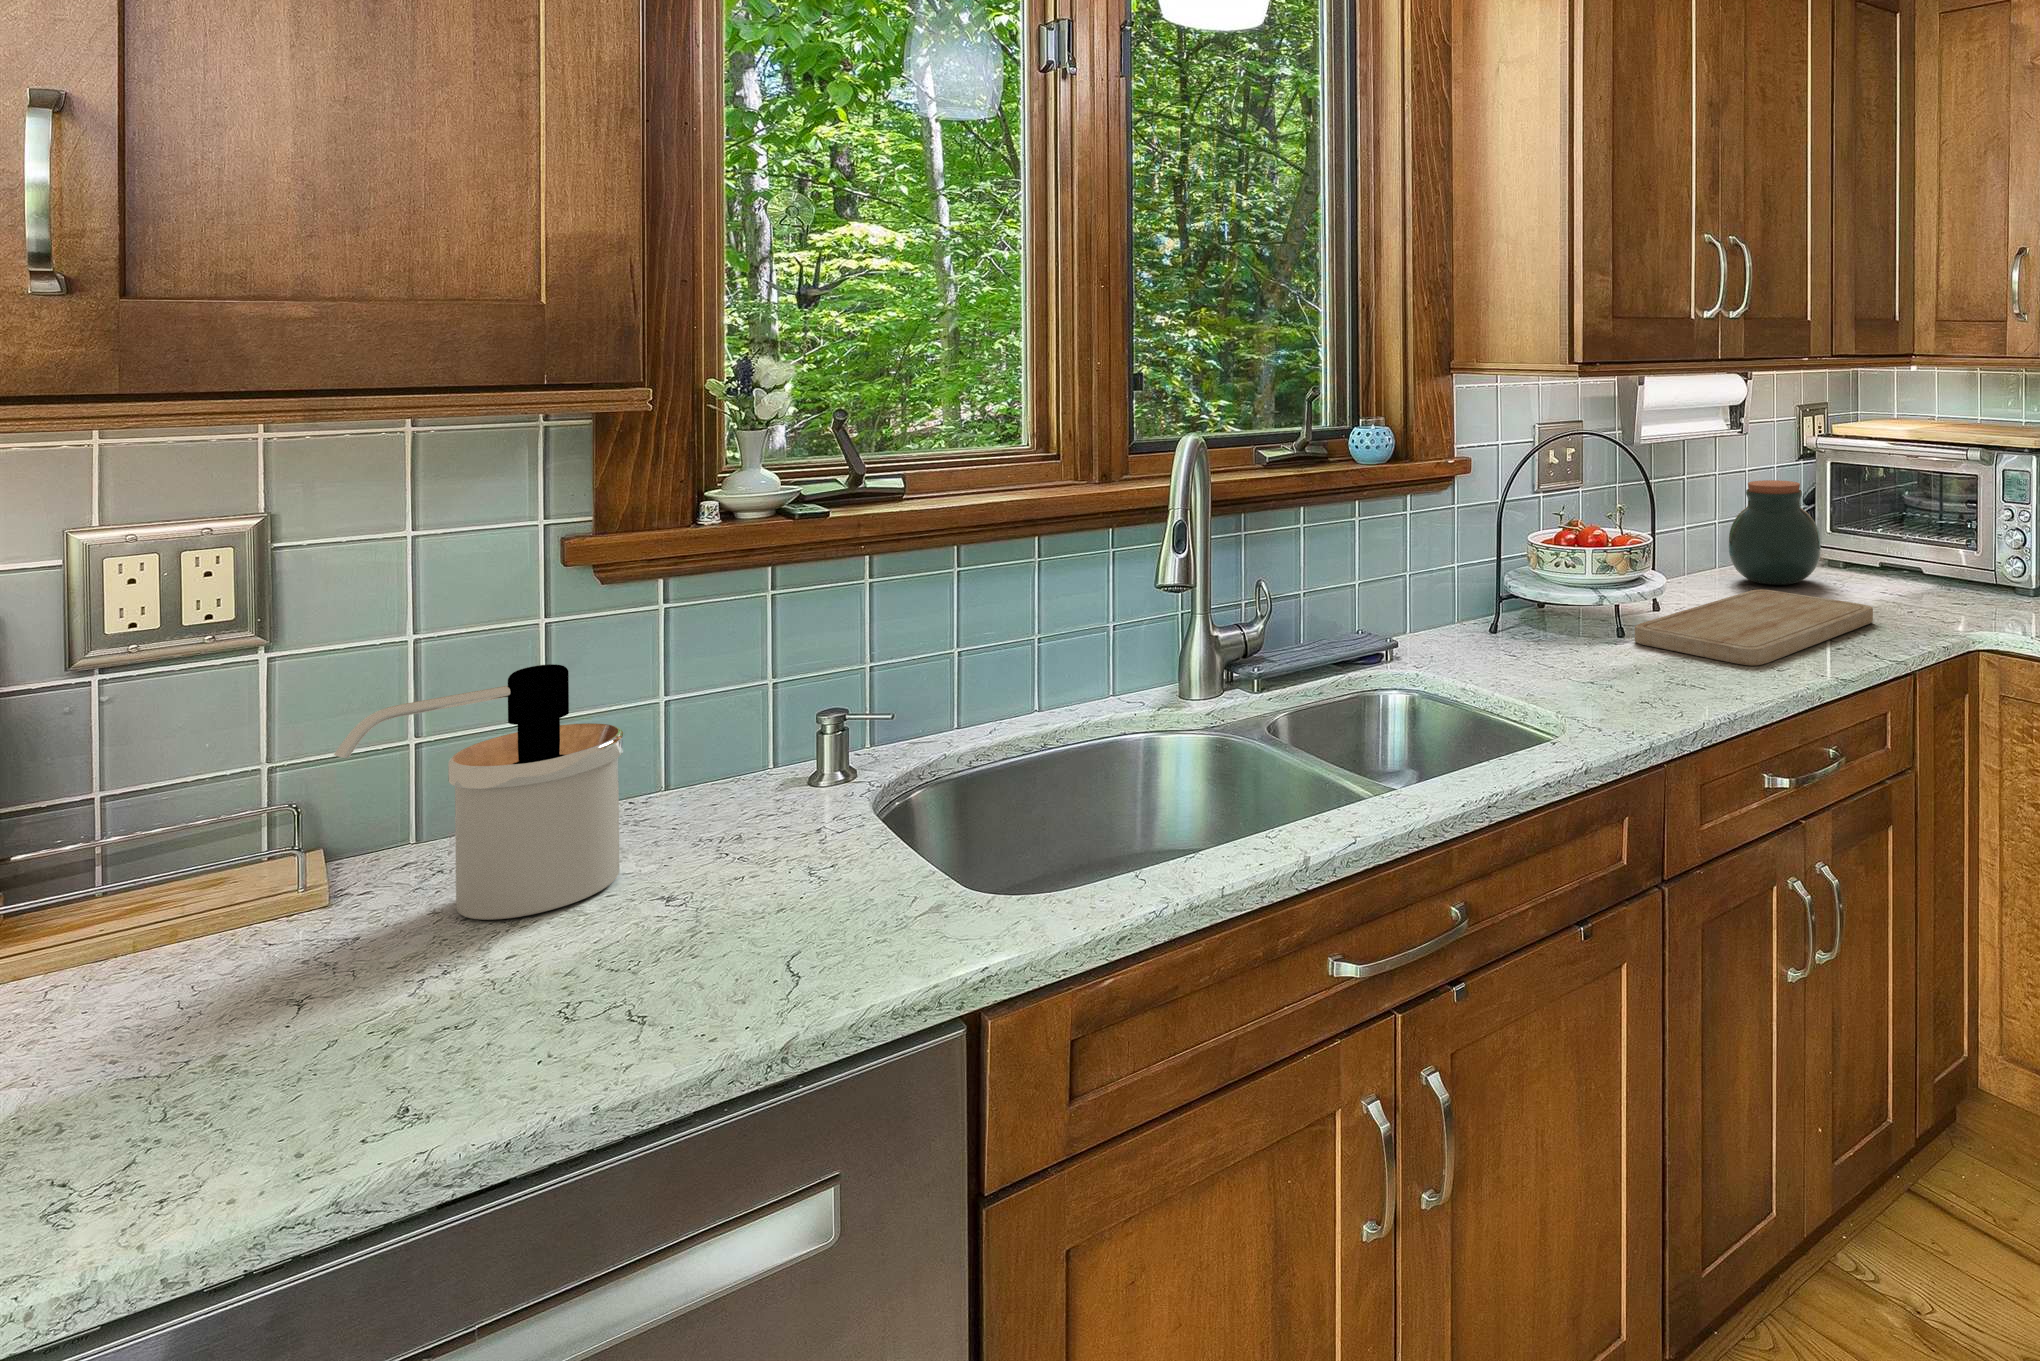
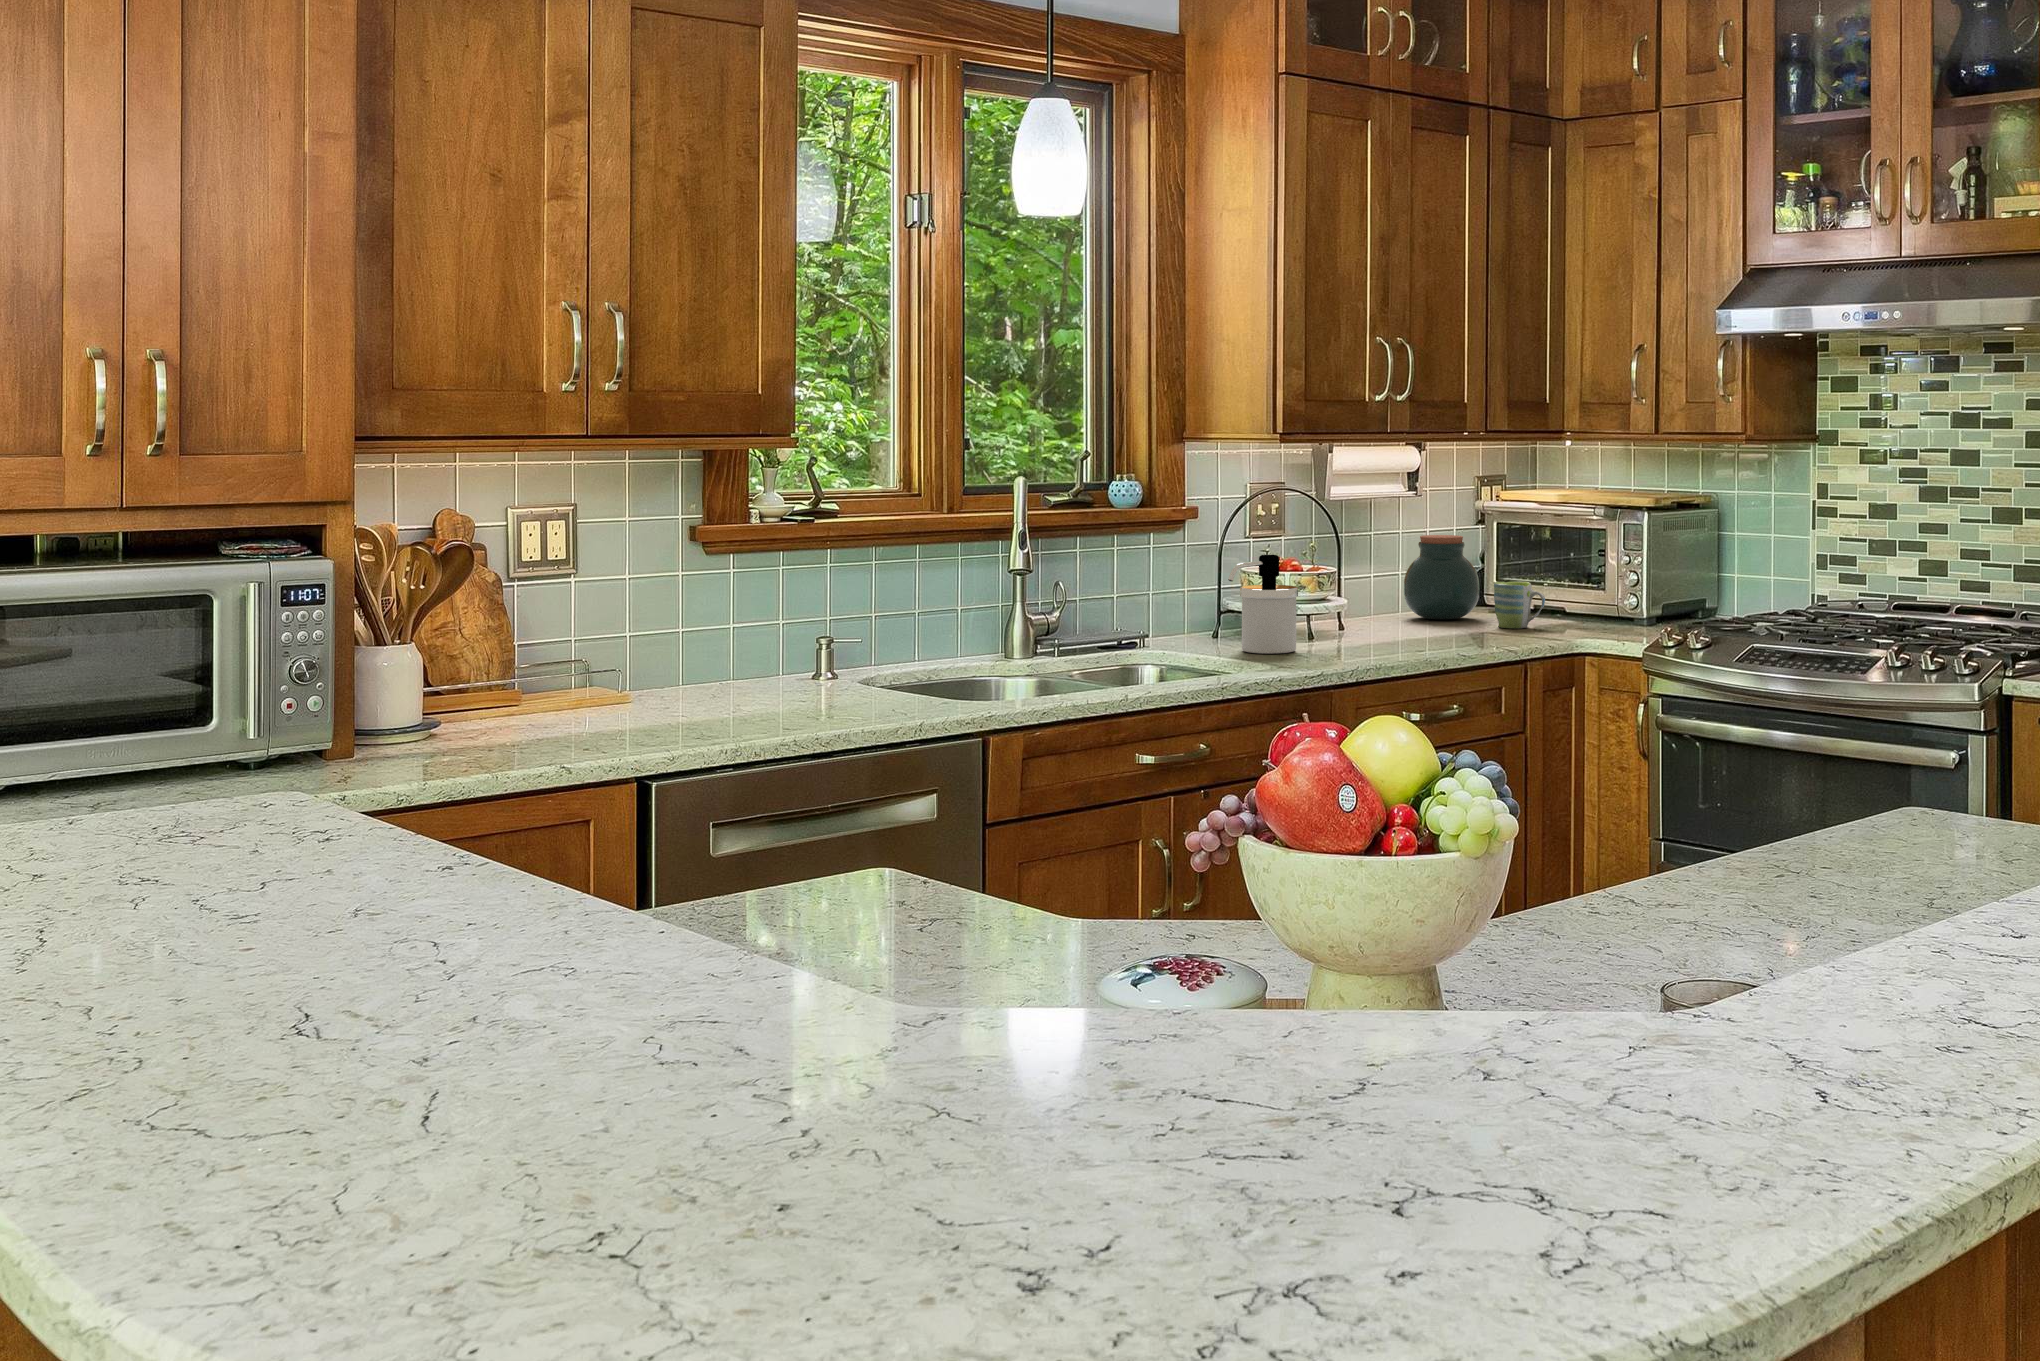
mug: none [1848,544,1914,606] -> present [1494,582,1545,628]
cutting board: present [1635,590,1873,666] -> none [1321,616,1505,649]
soap dispenser: present [334,664,624,920] -> present [1228,555,1298,654]

